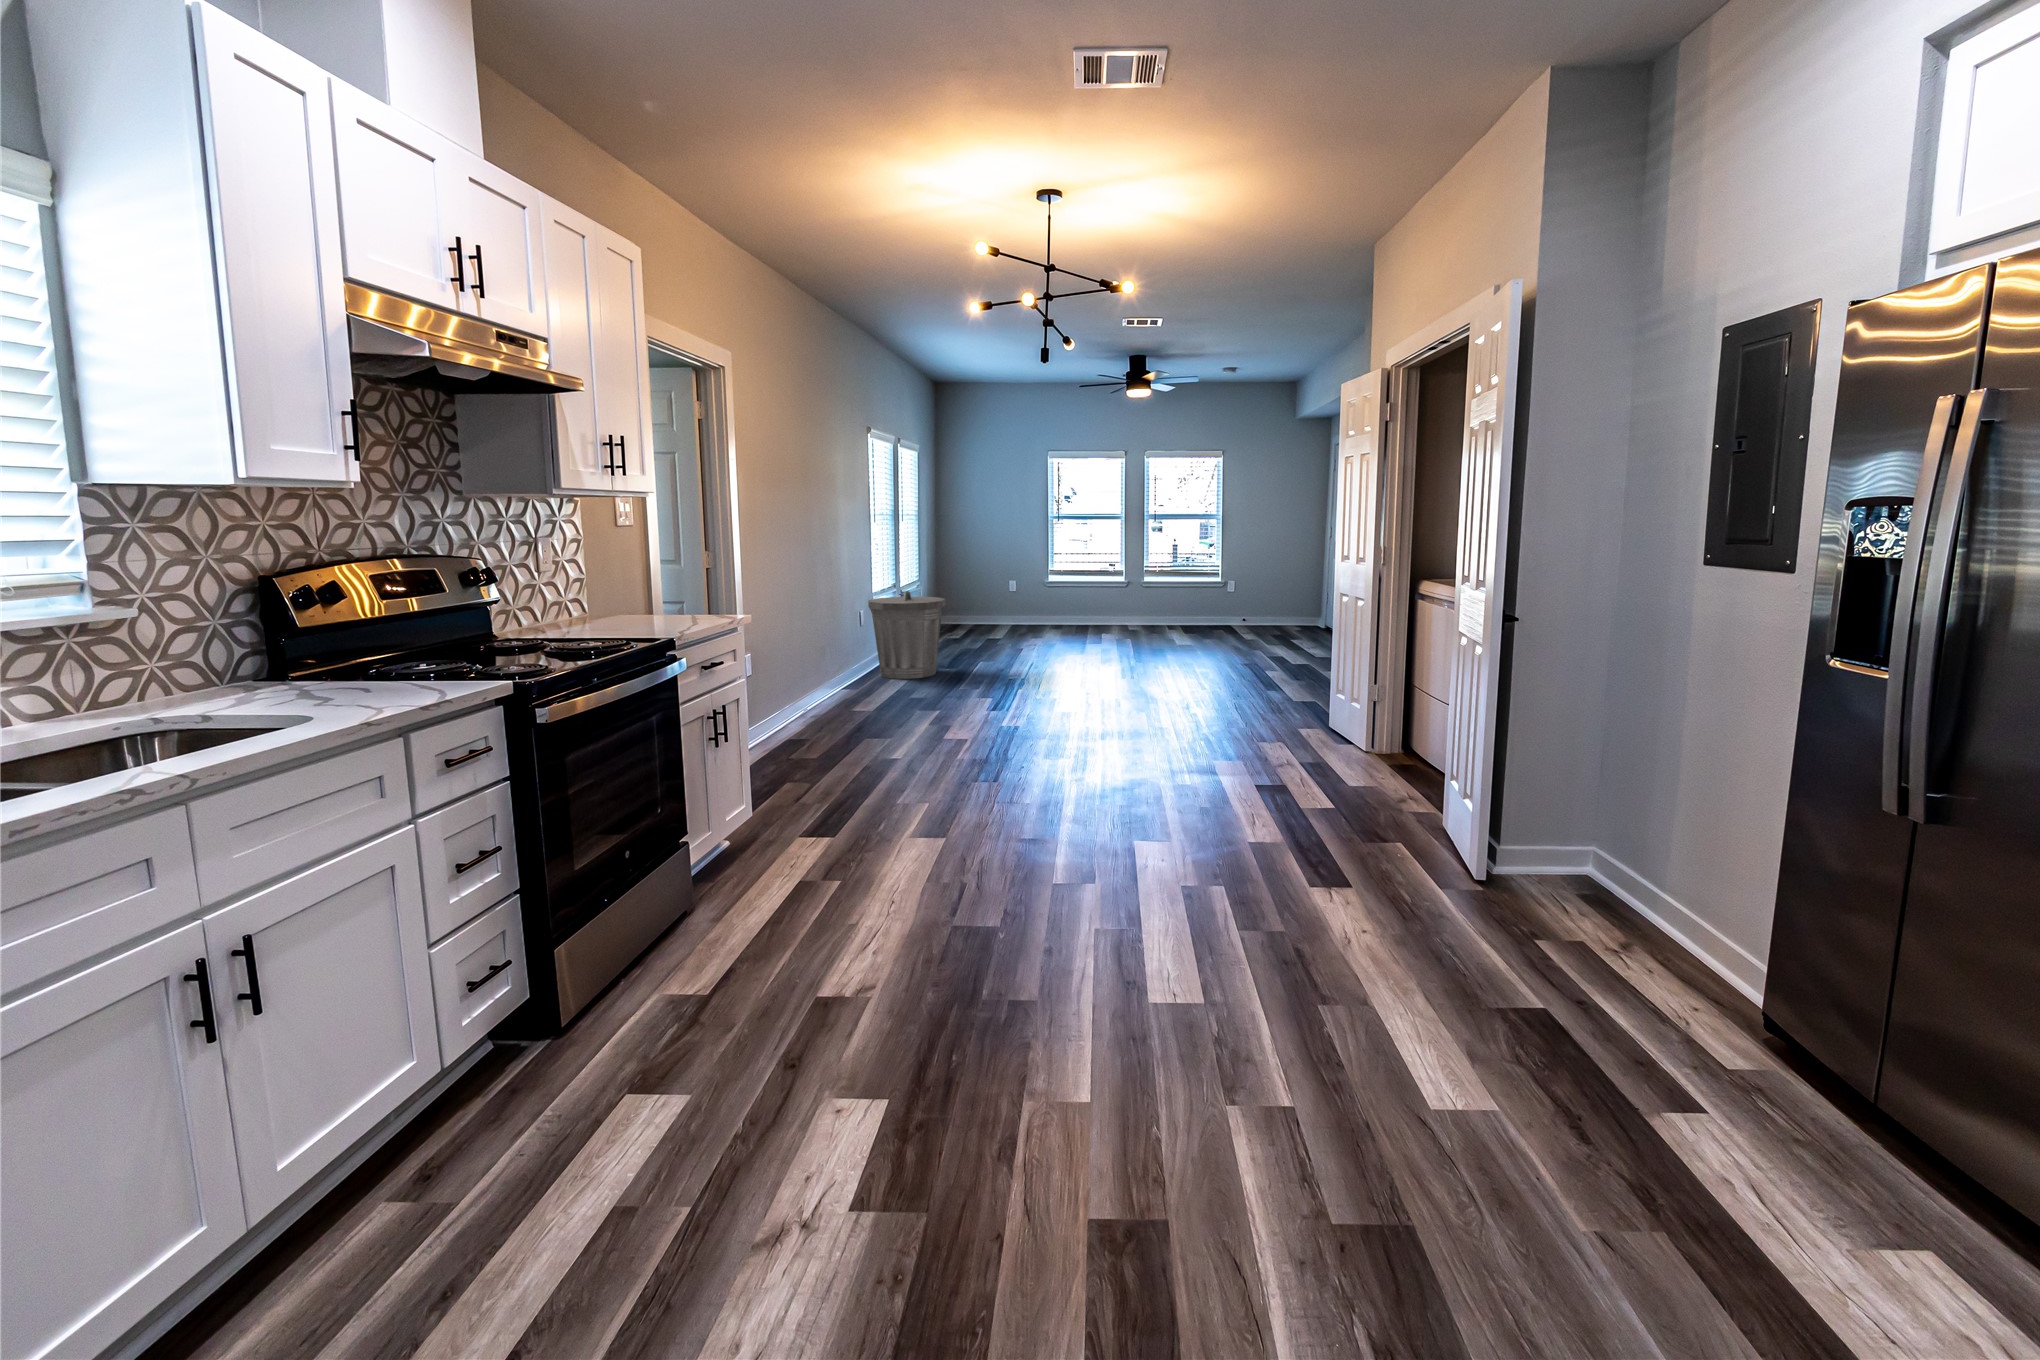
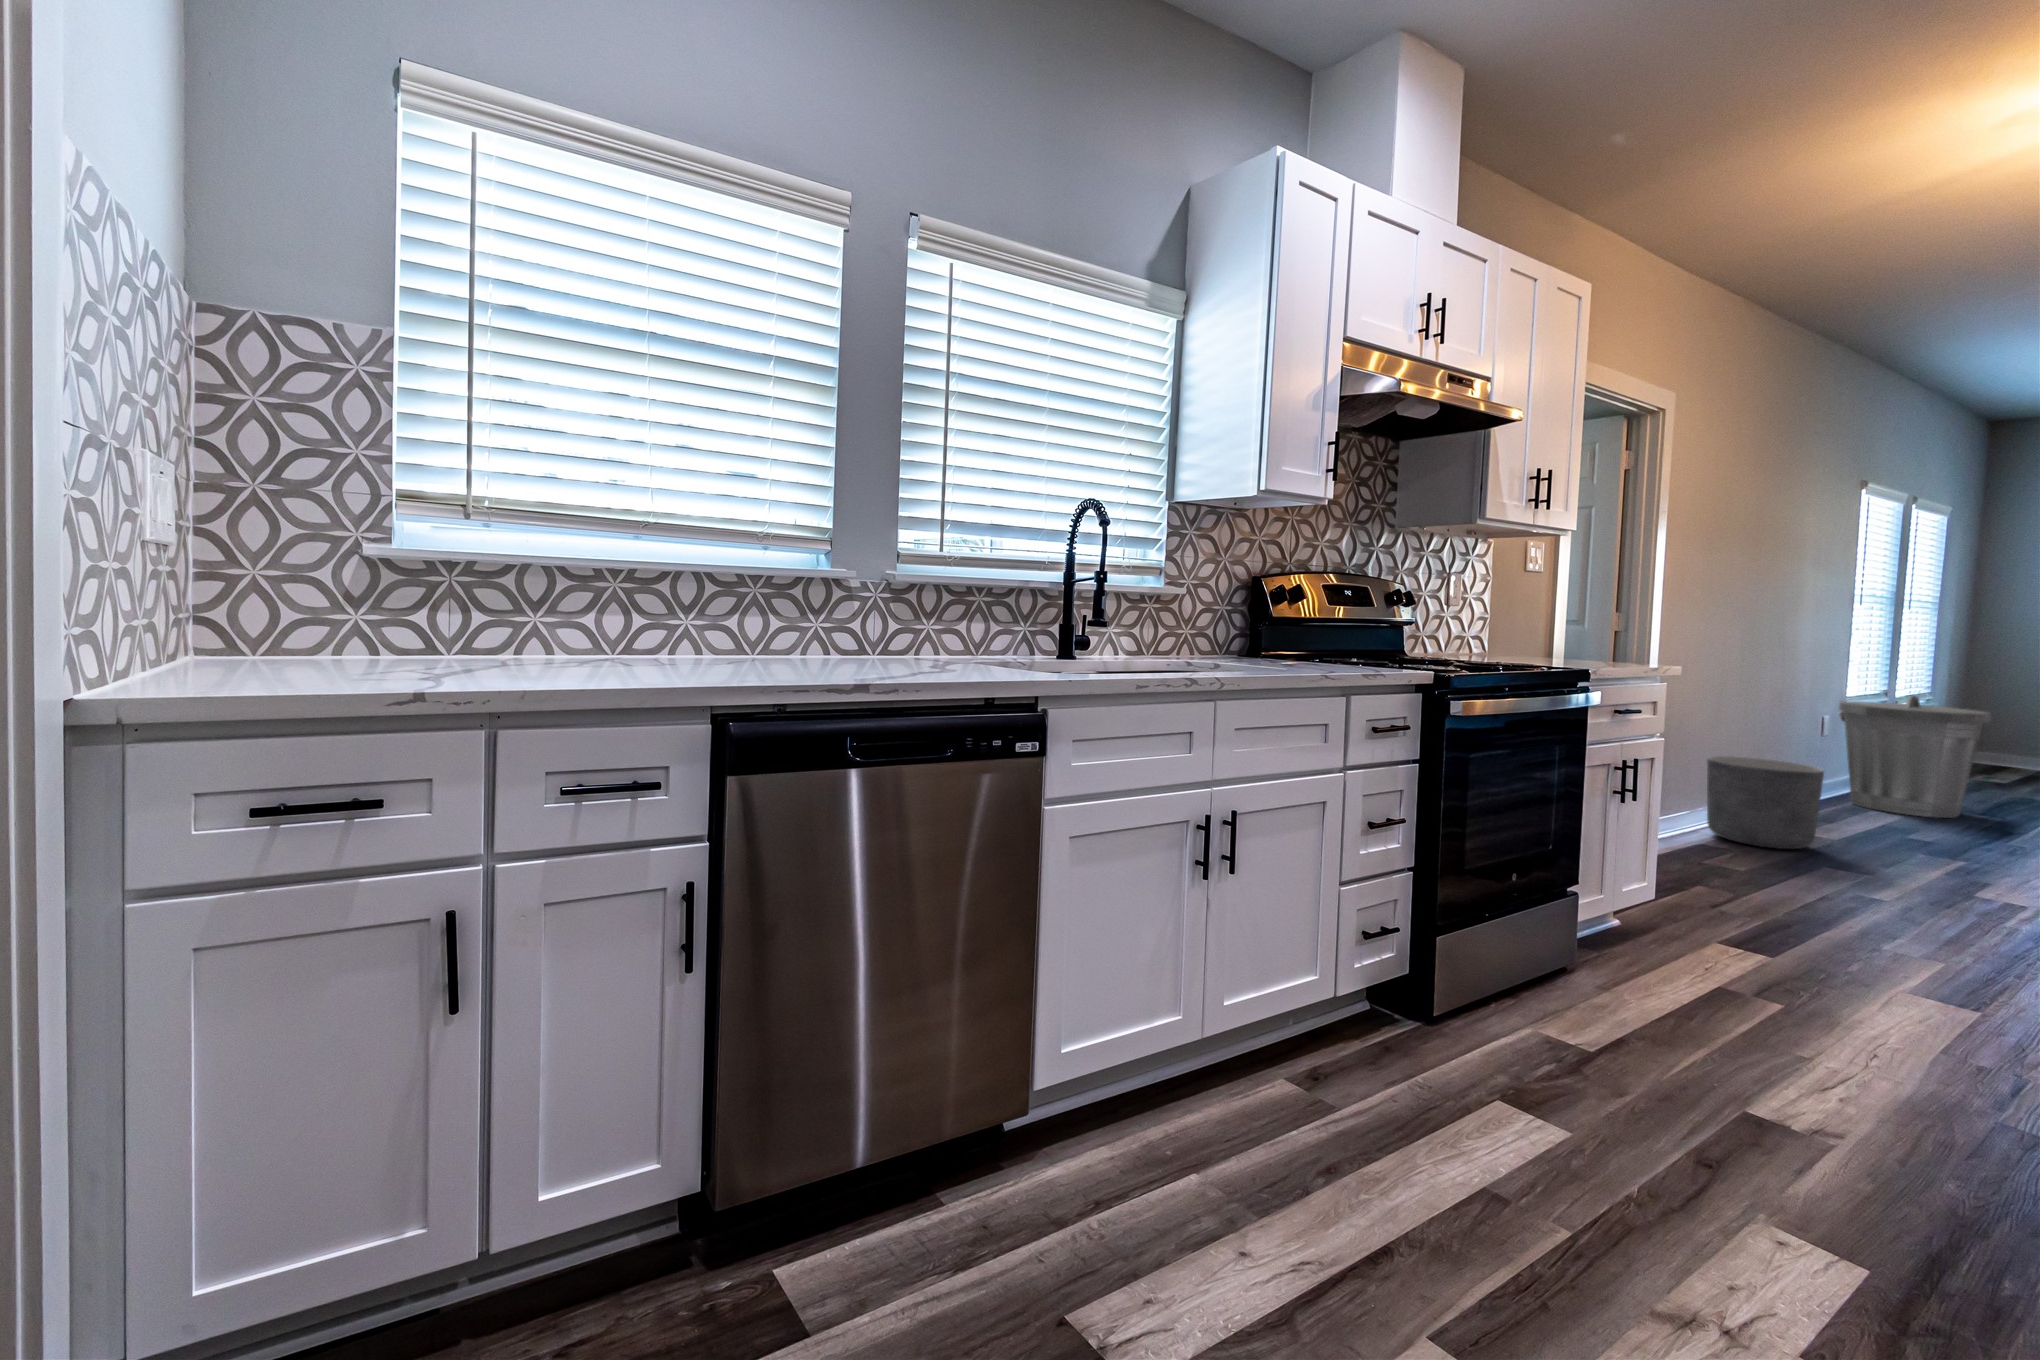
planter: none [787,660,860,733] -> present [1707,756,1824,849]

